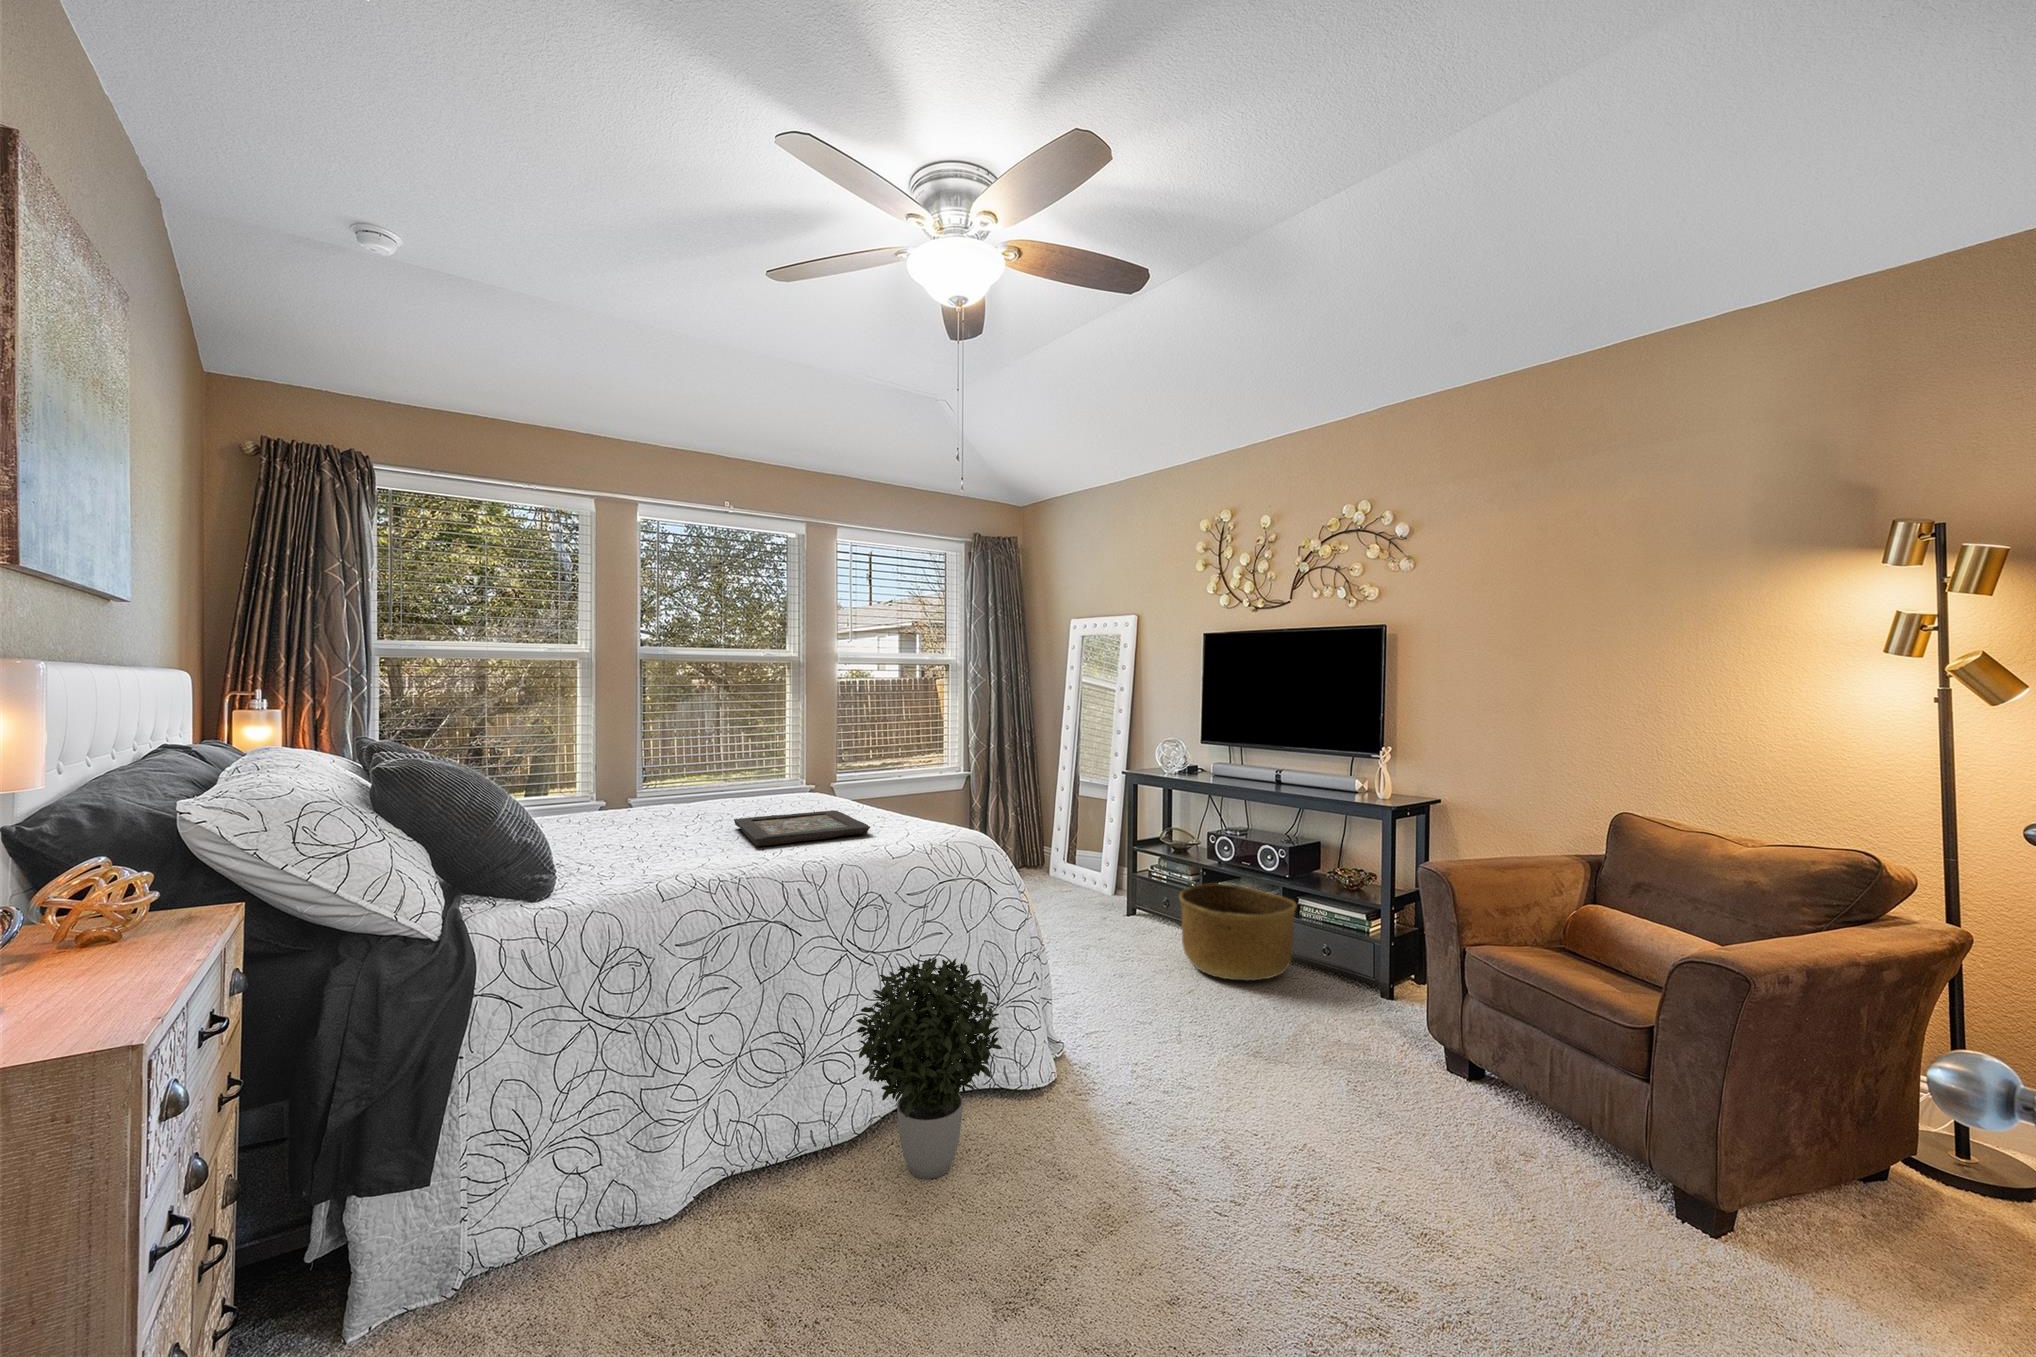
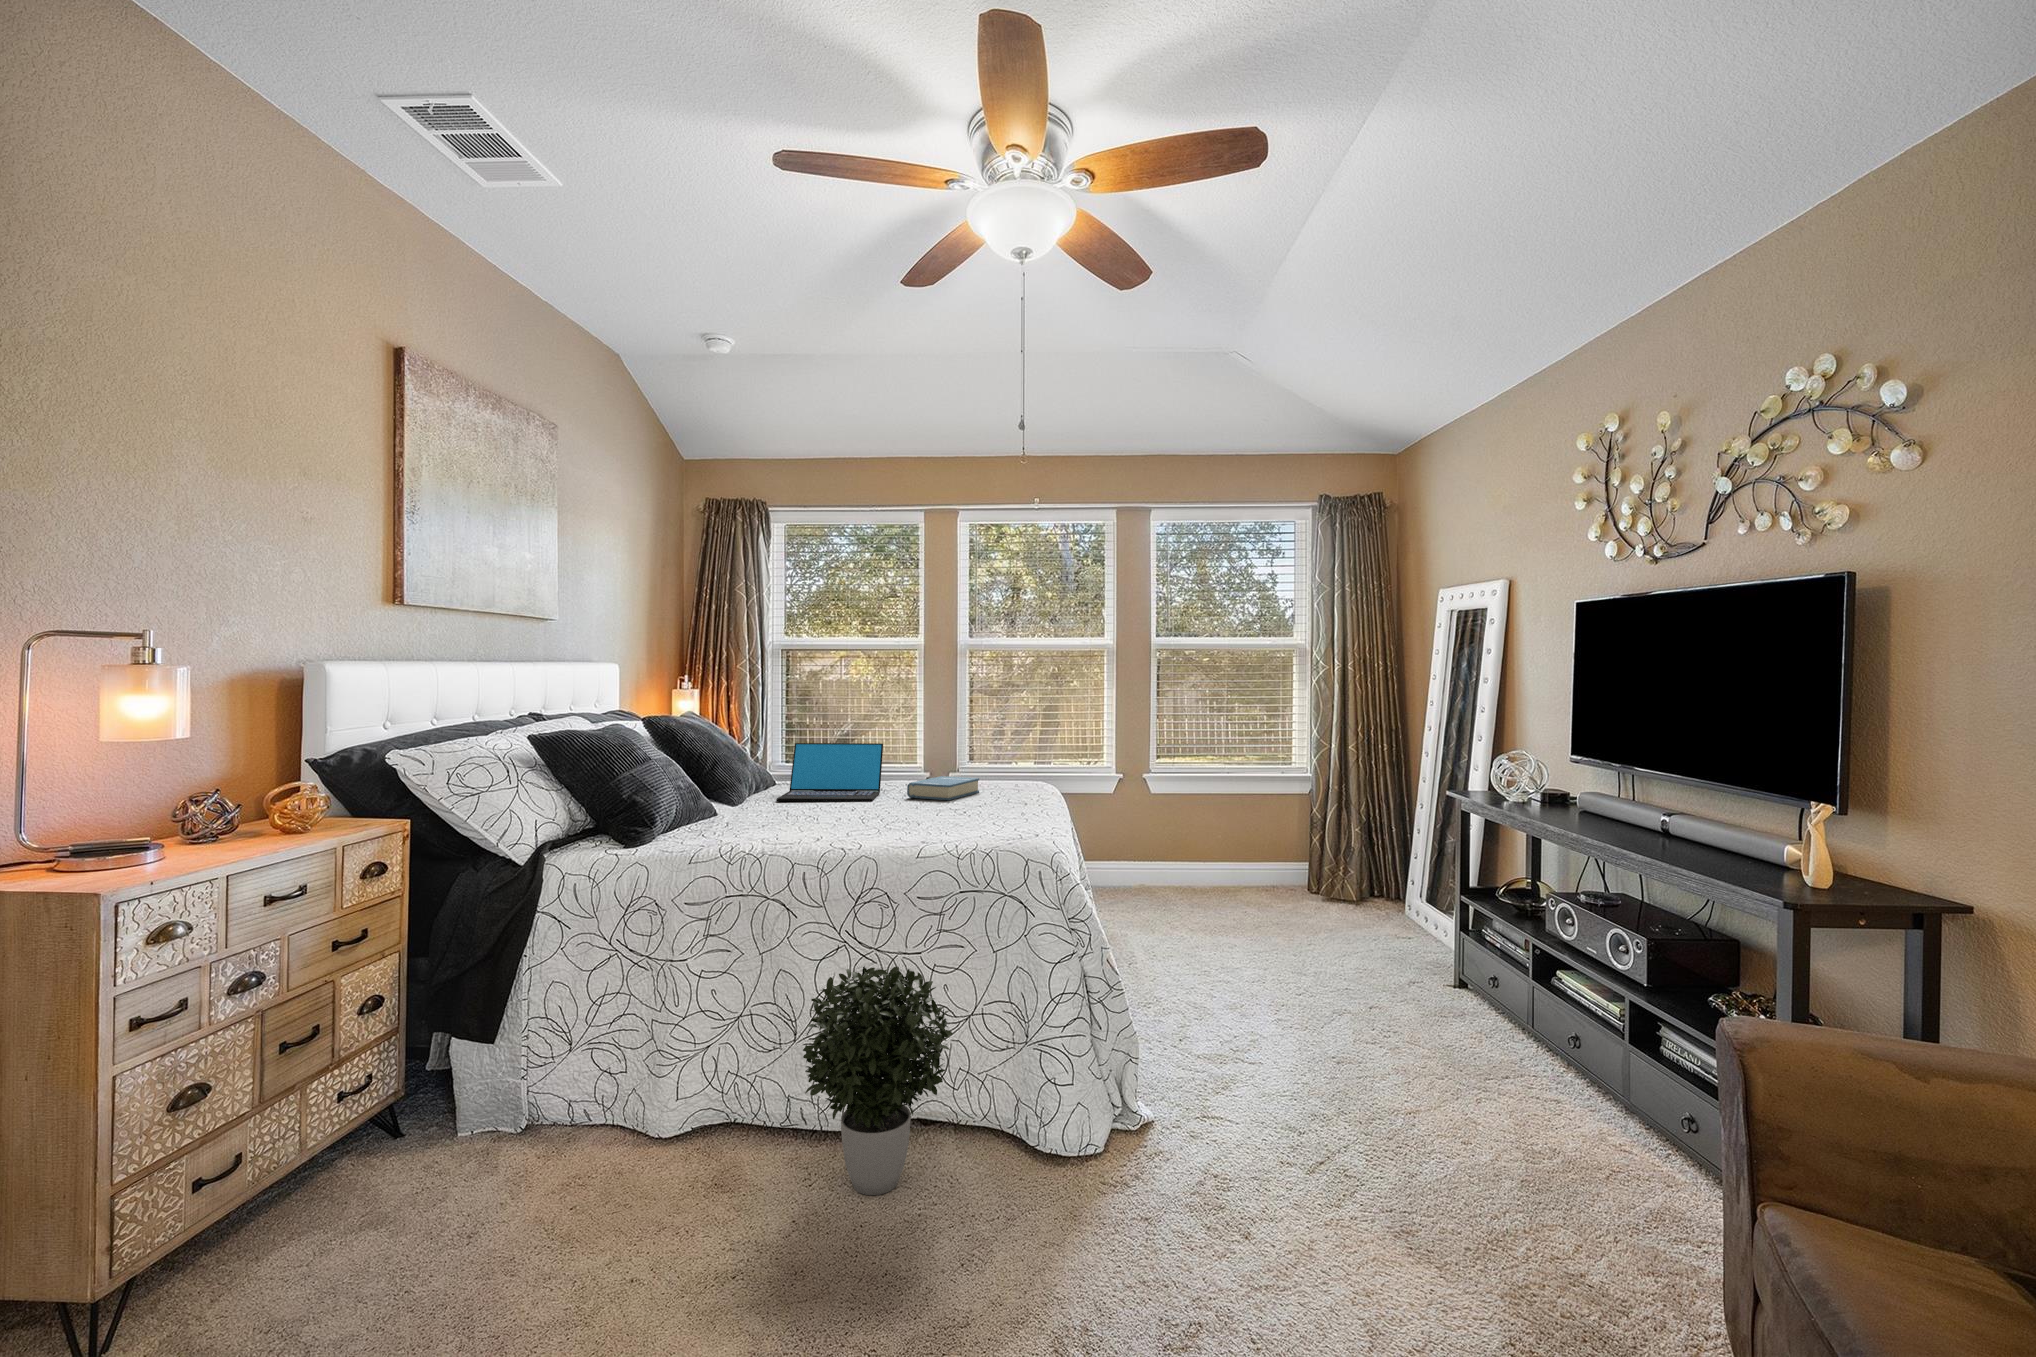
laptop: none [576,758,704,830] -> present [776,743,883,802]
hardback book: none [731,786,785,811] -> present [907,776,979,800]
decorative tray: present [734,810,870,846] -> none [826,803,966,830]
basket: present [1179,883,1297,980] -> none [1422,973,1622,1136]

